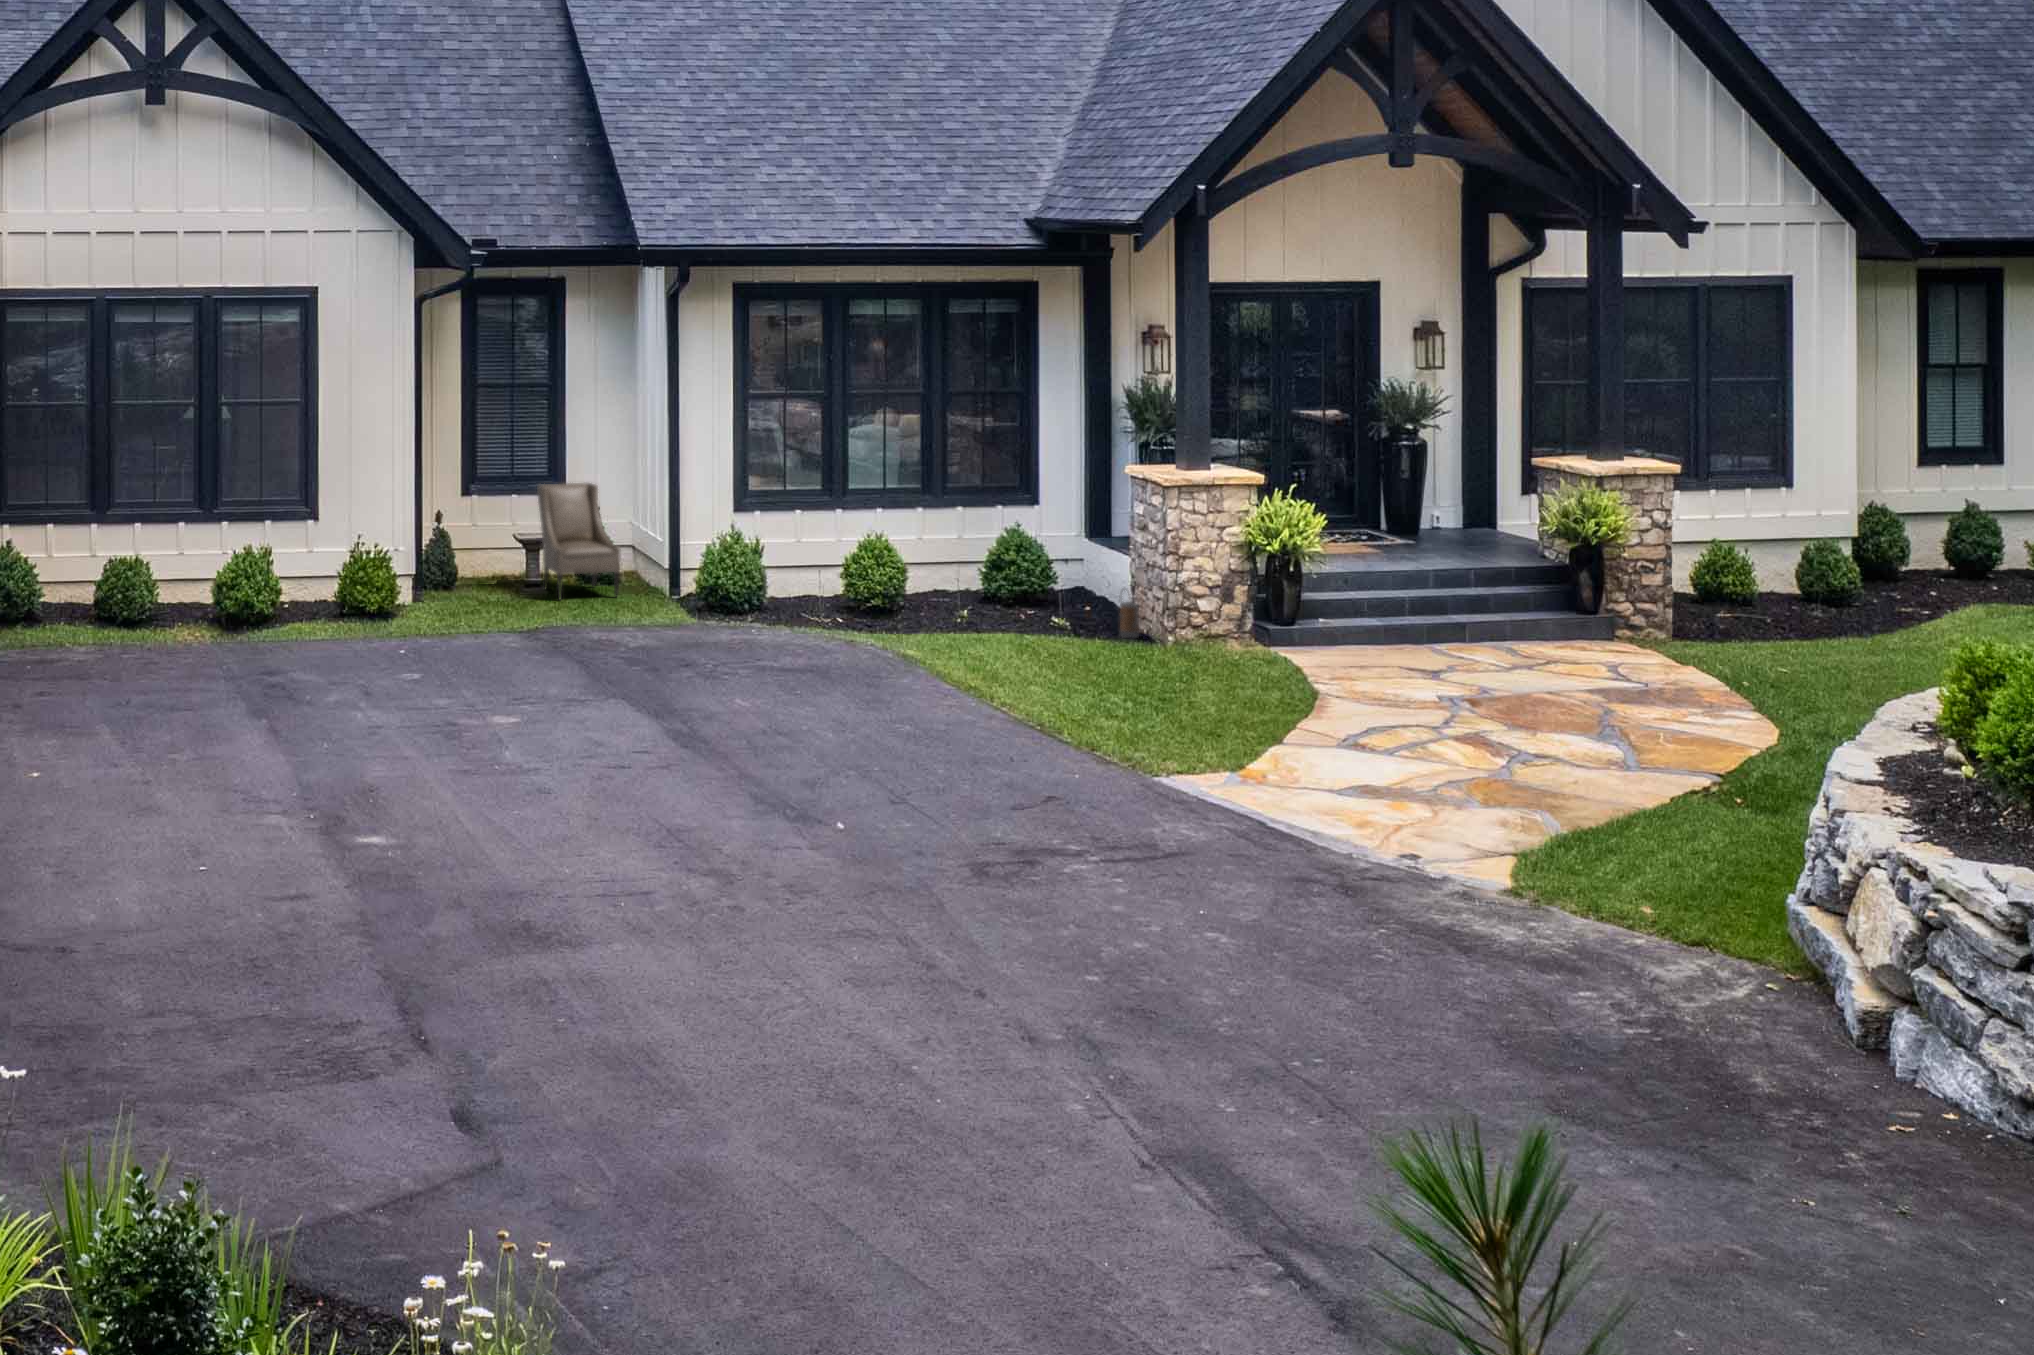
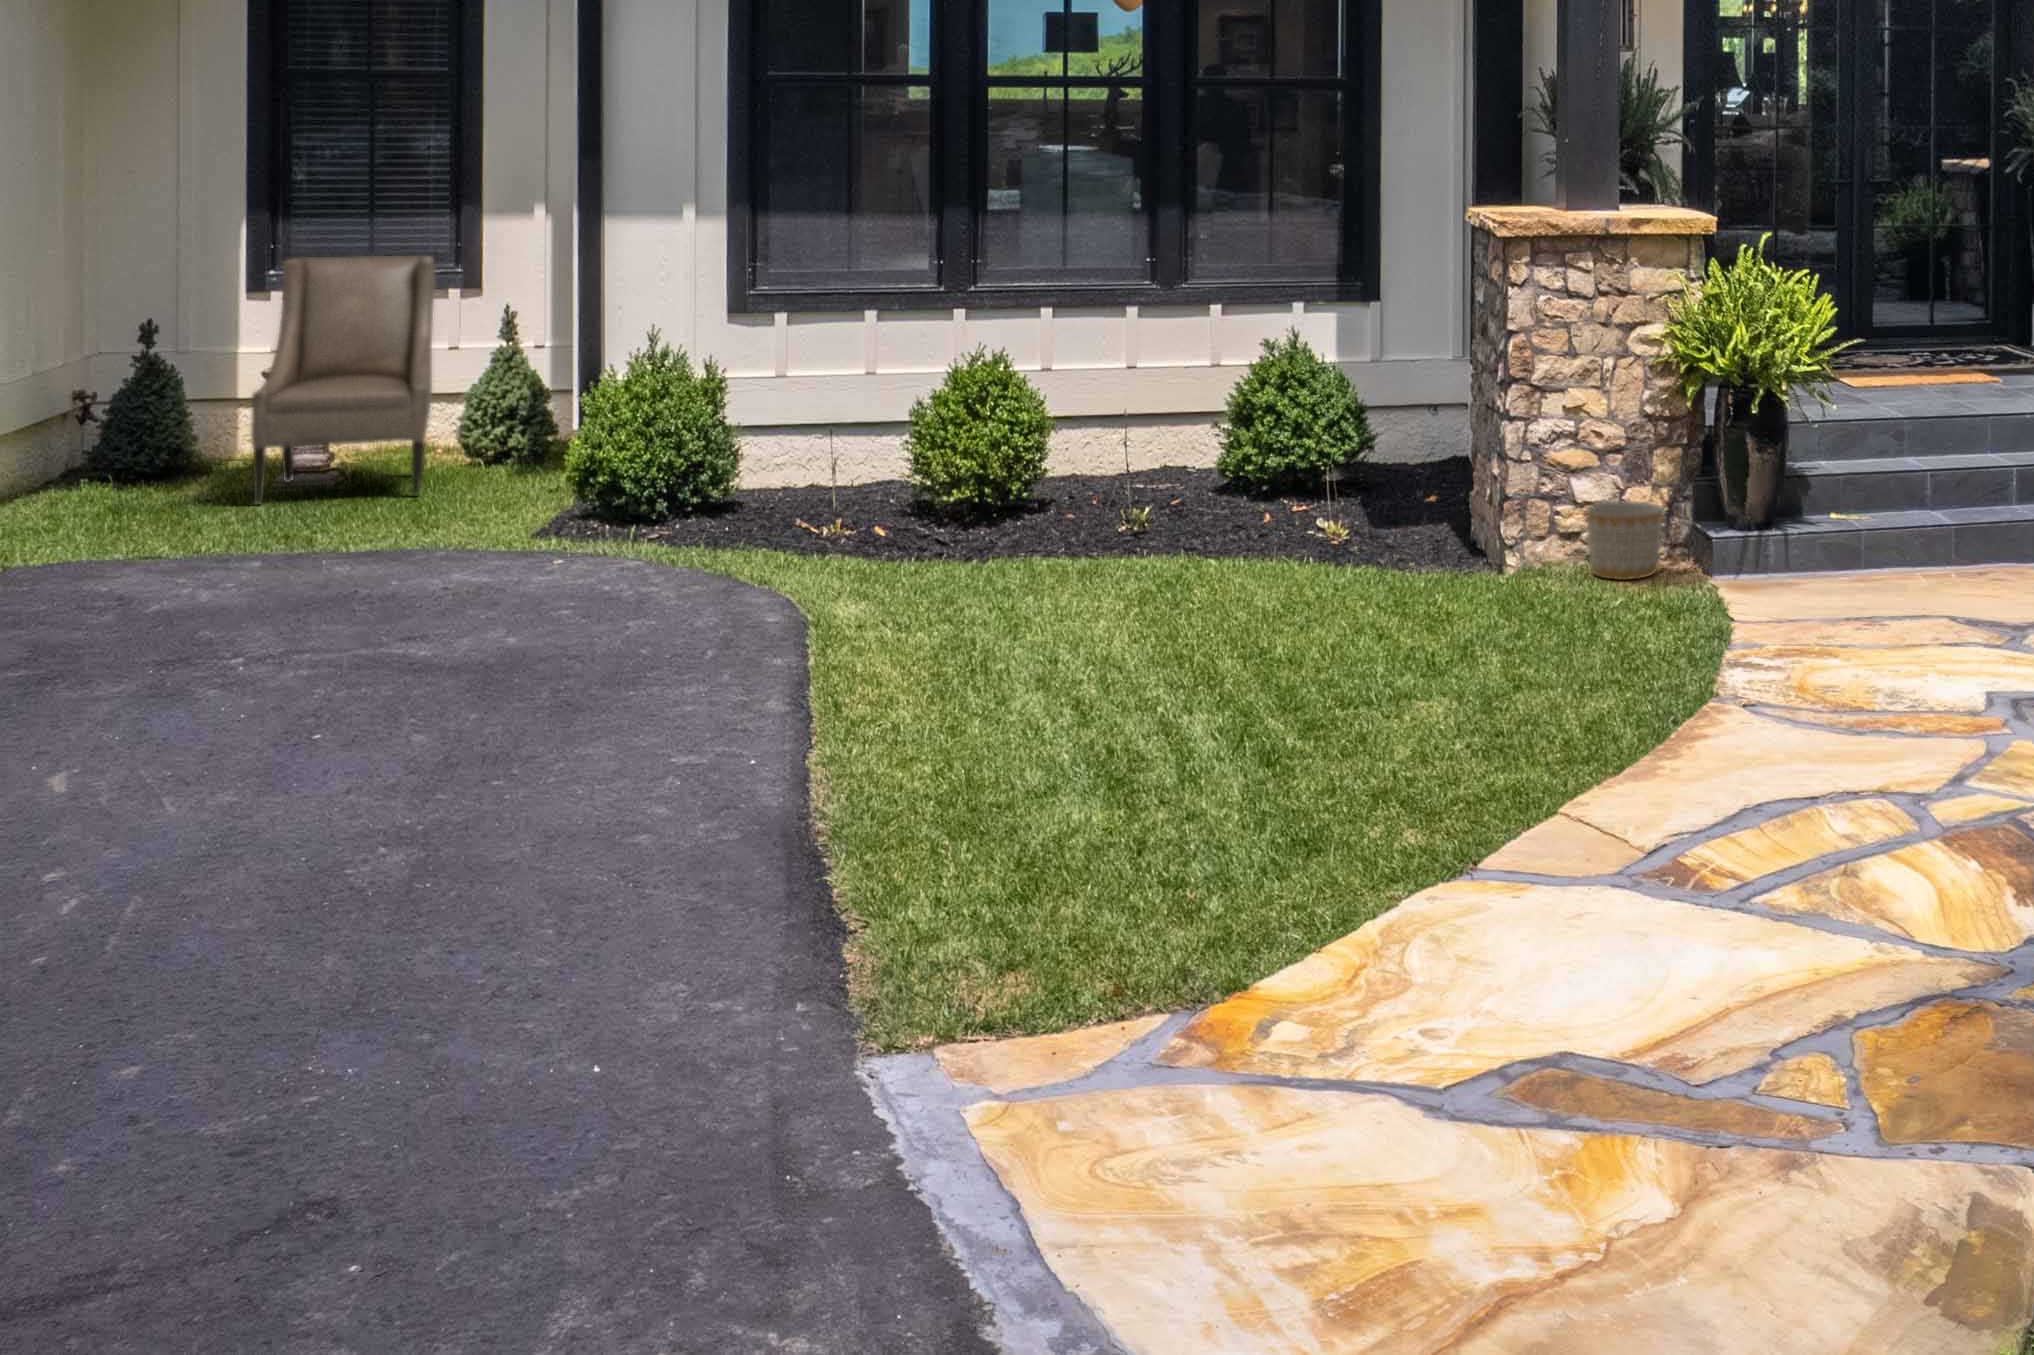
watering can: present [1119,597,1139,638] -> none [1413,454,1455,564]
planter: none [1208,611,1246,647] -> present [1586,501,1664,580]

